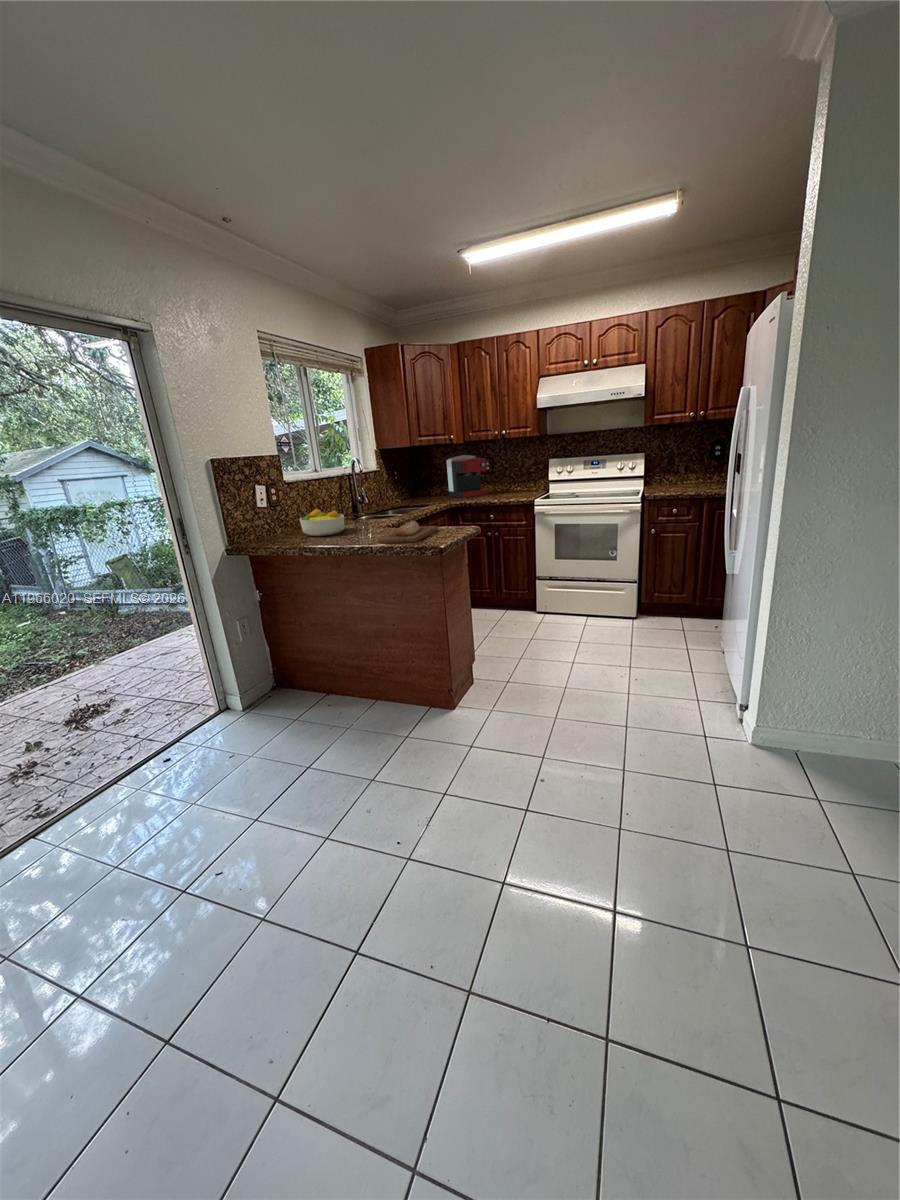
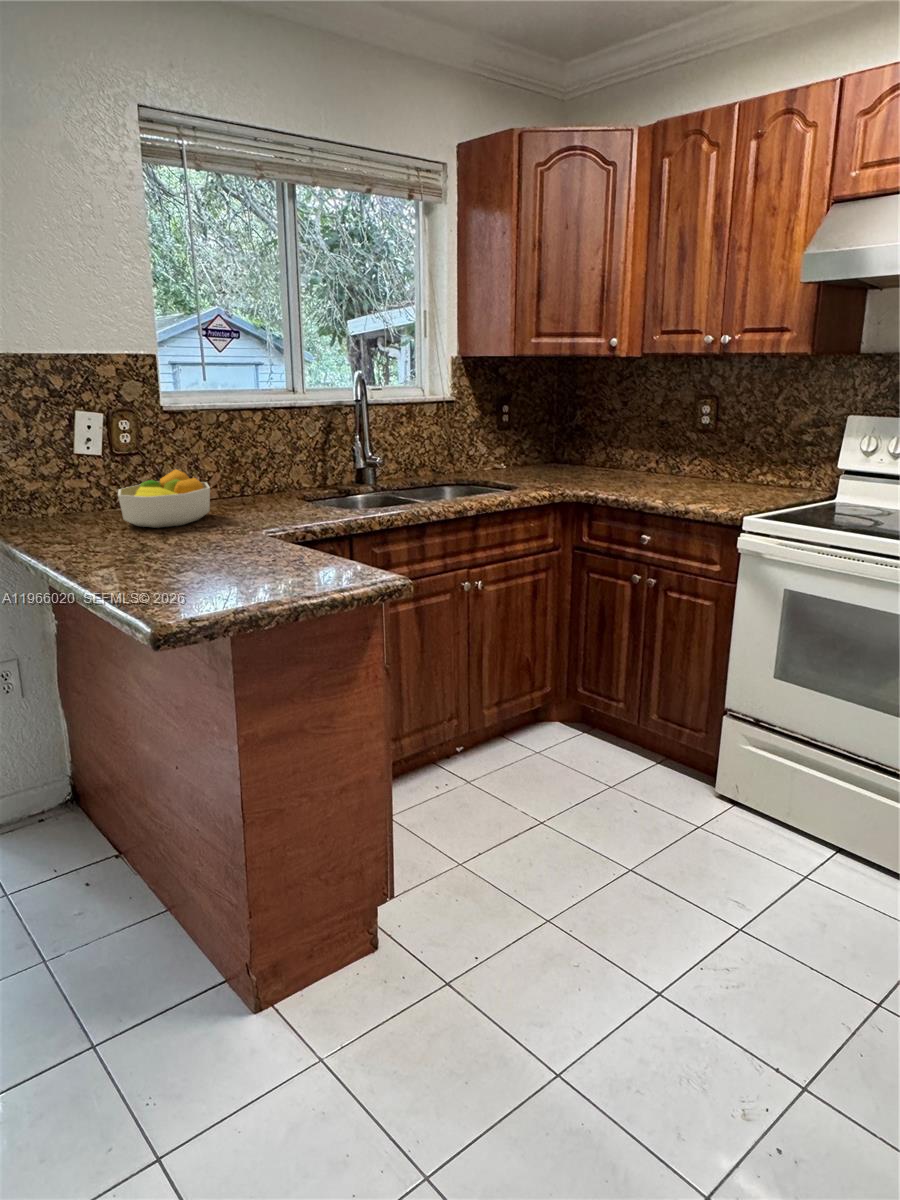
coffee maker: present [446,455,488,498] -> none [608,384,689,479]
bread loaf: present [378,521,438,543] -> none [109,531,295,587]

